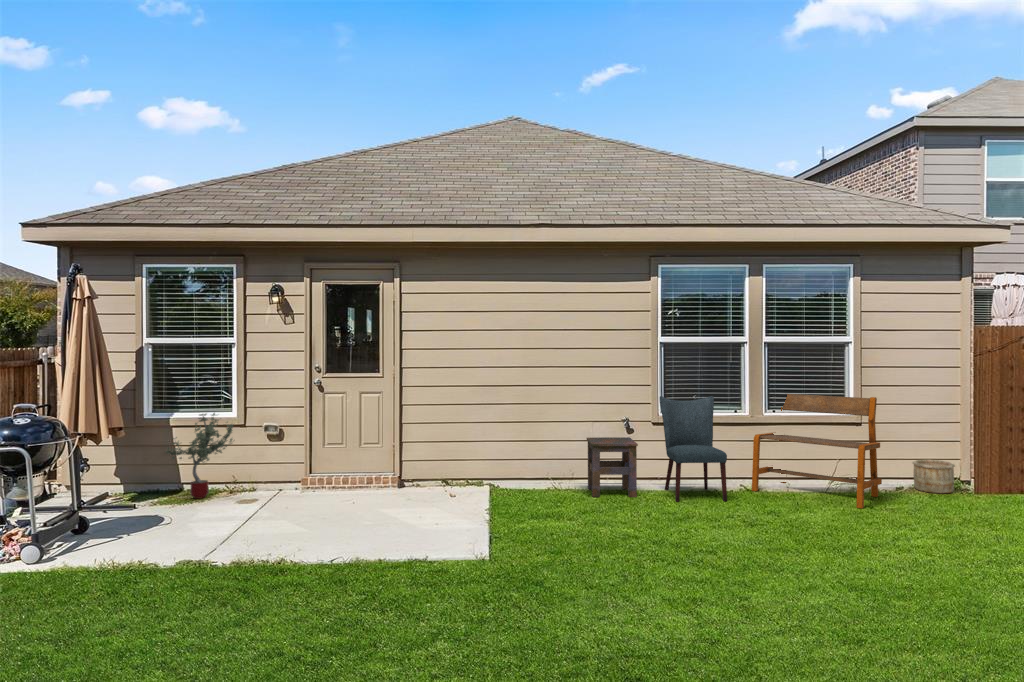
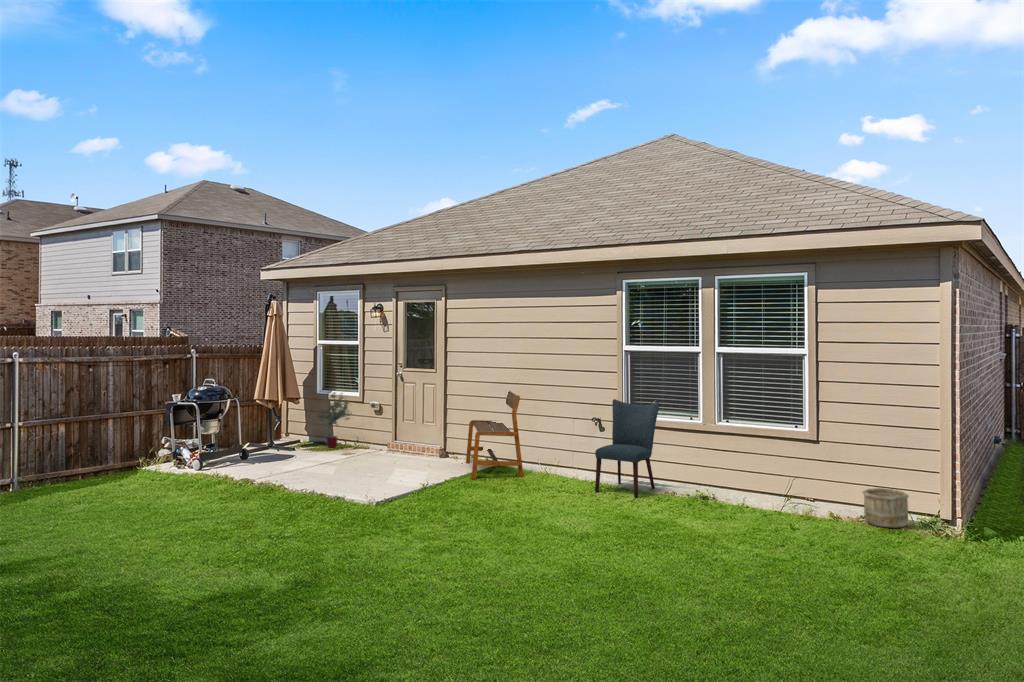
bench: present [752,394,882,508] -> present [466,391,524,479]
side table: present [587,437,638,497] -> none [544,431,597,485]

